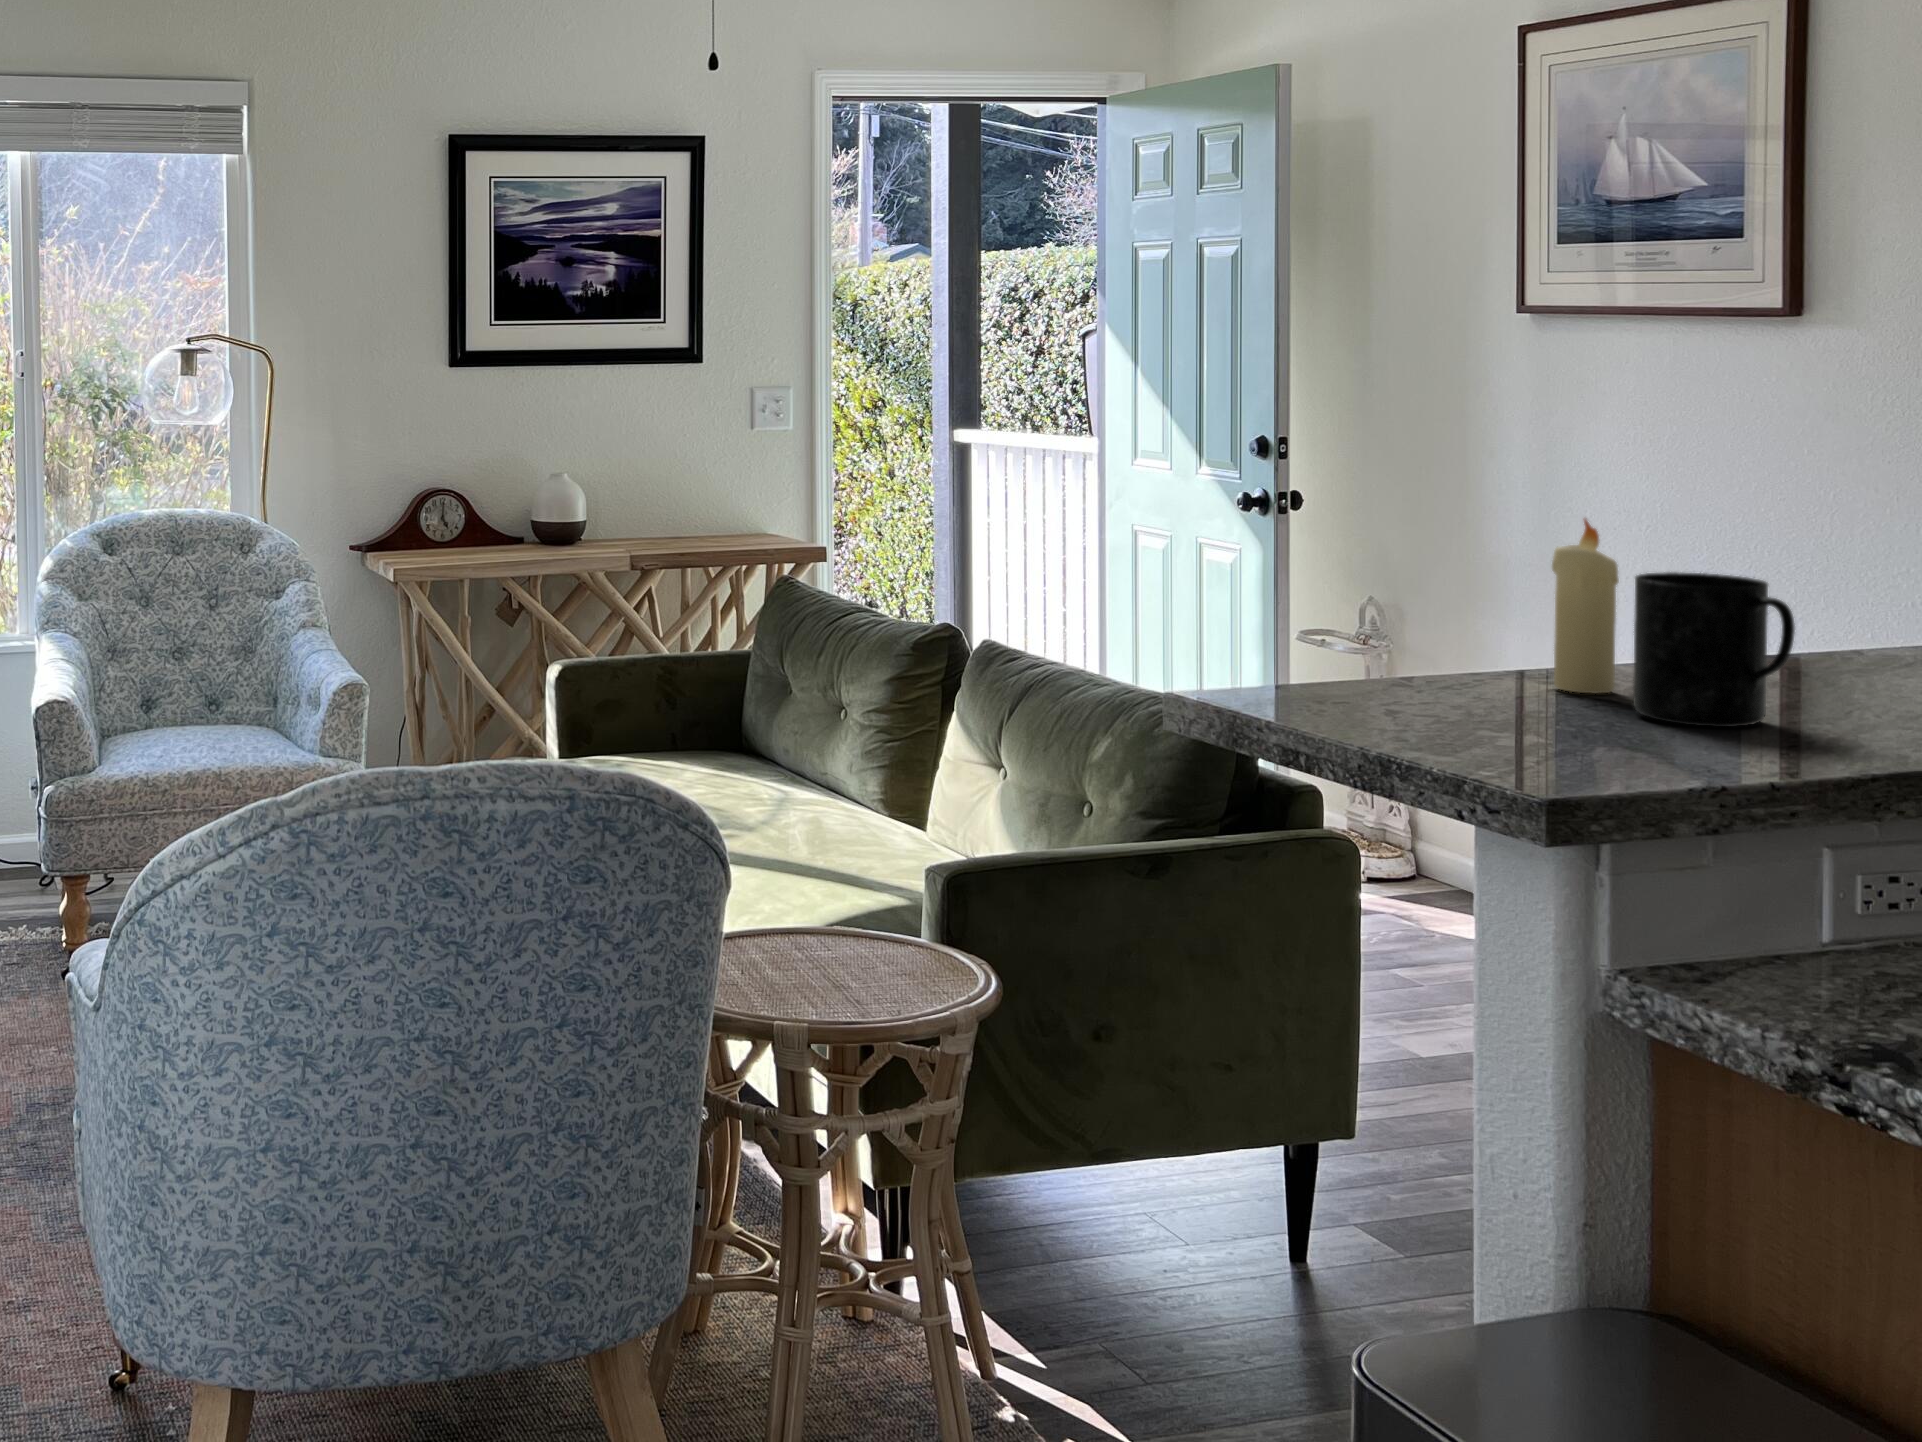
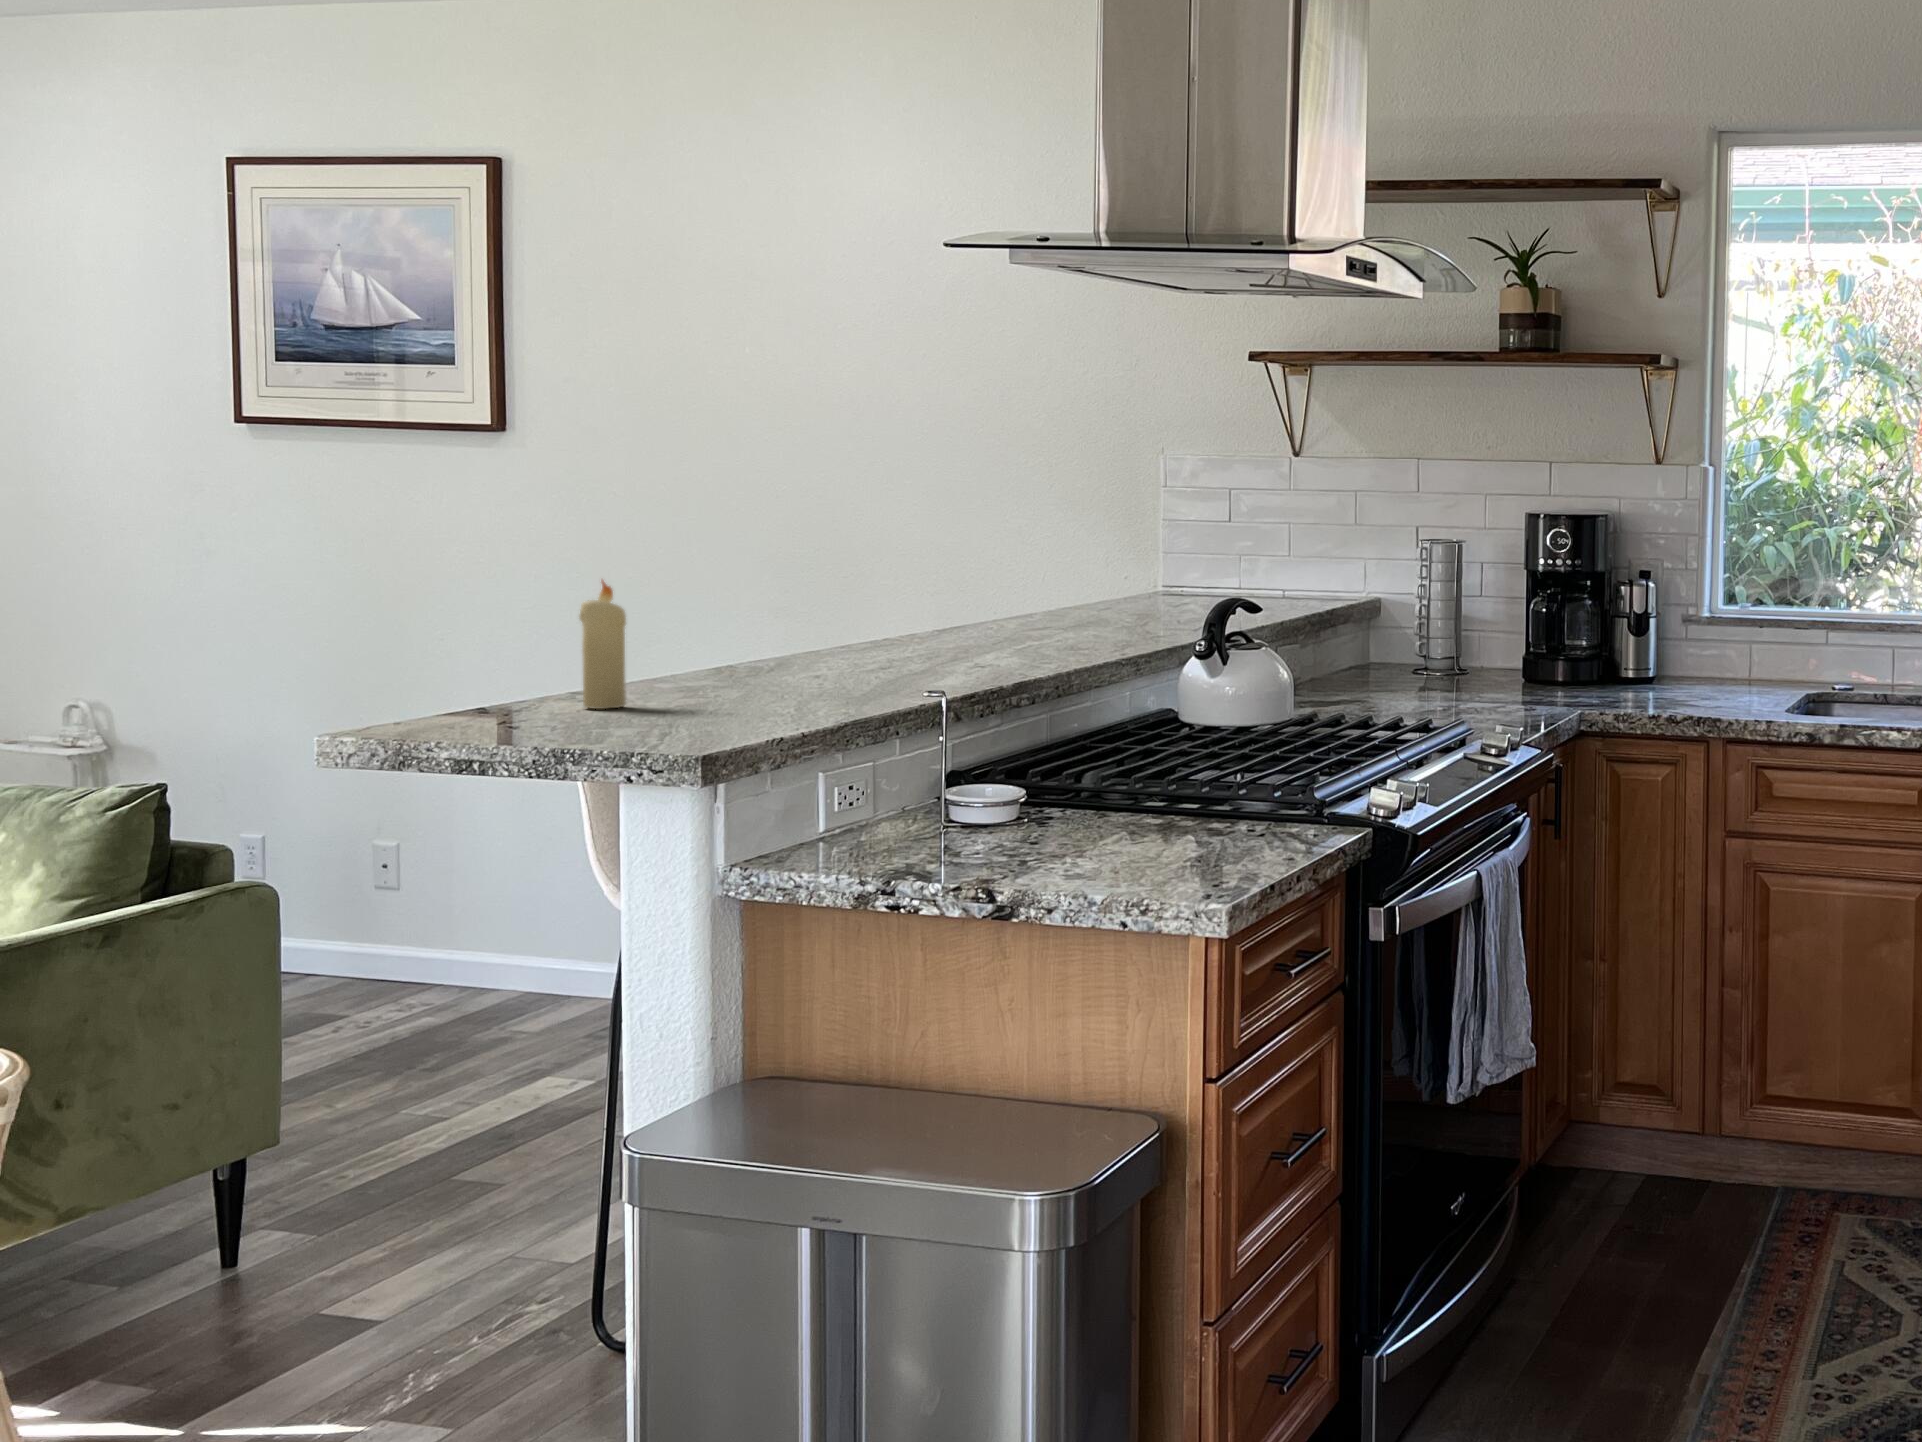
mug: present [1633,572,1795,727] -> none [658,612,766,716]

